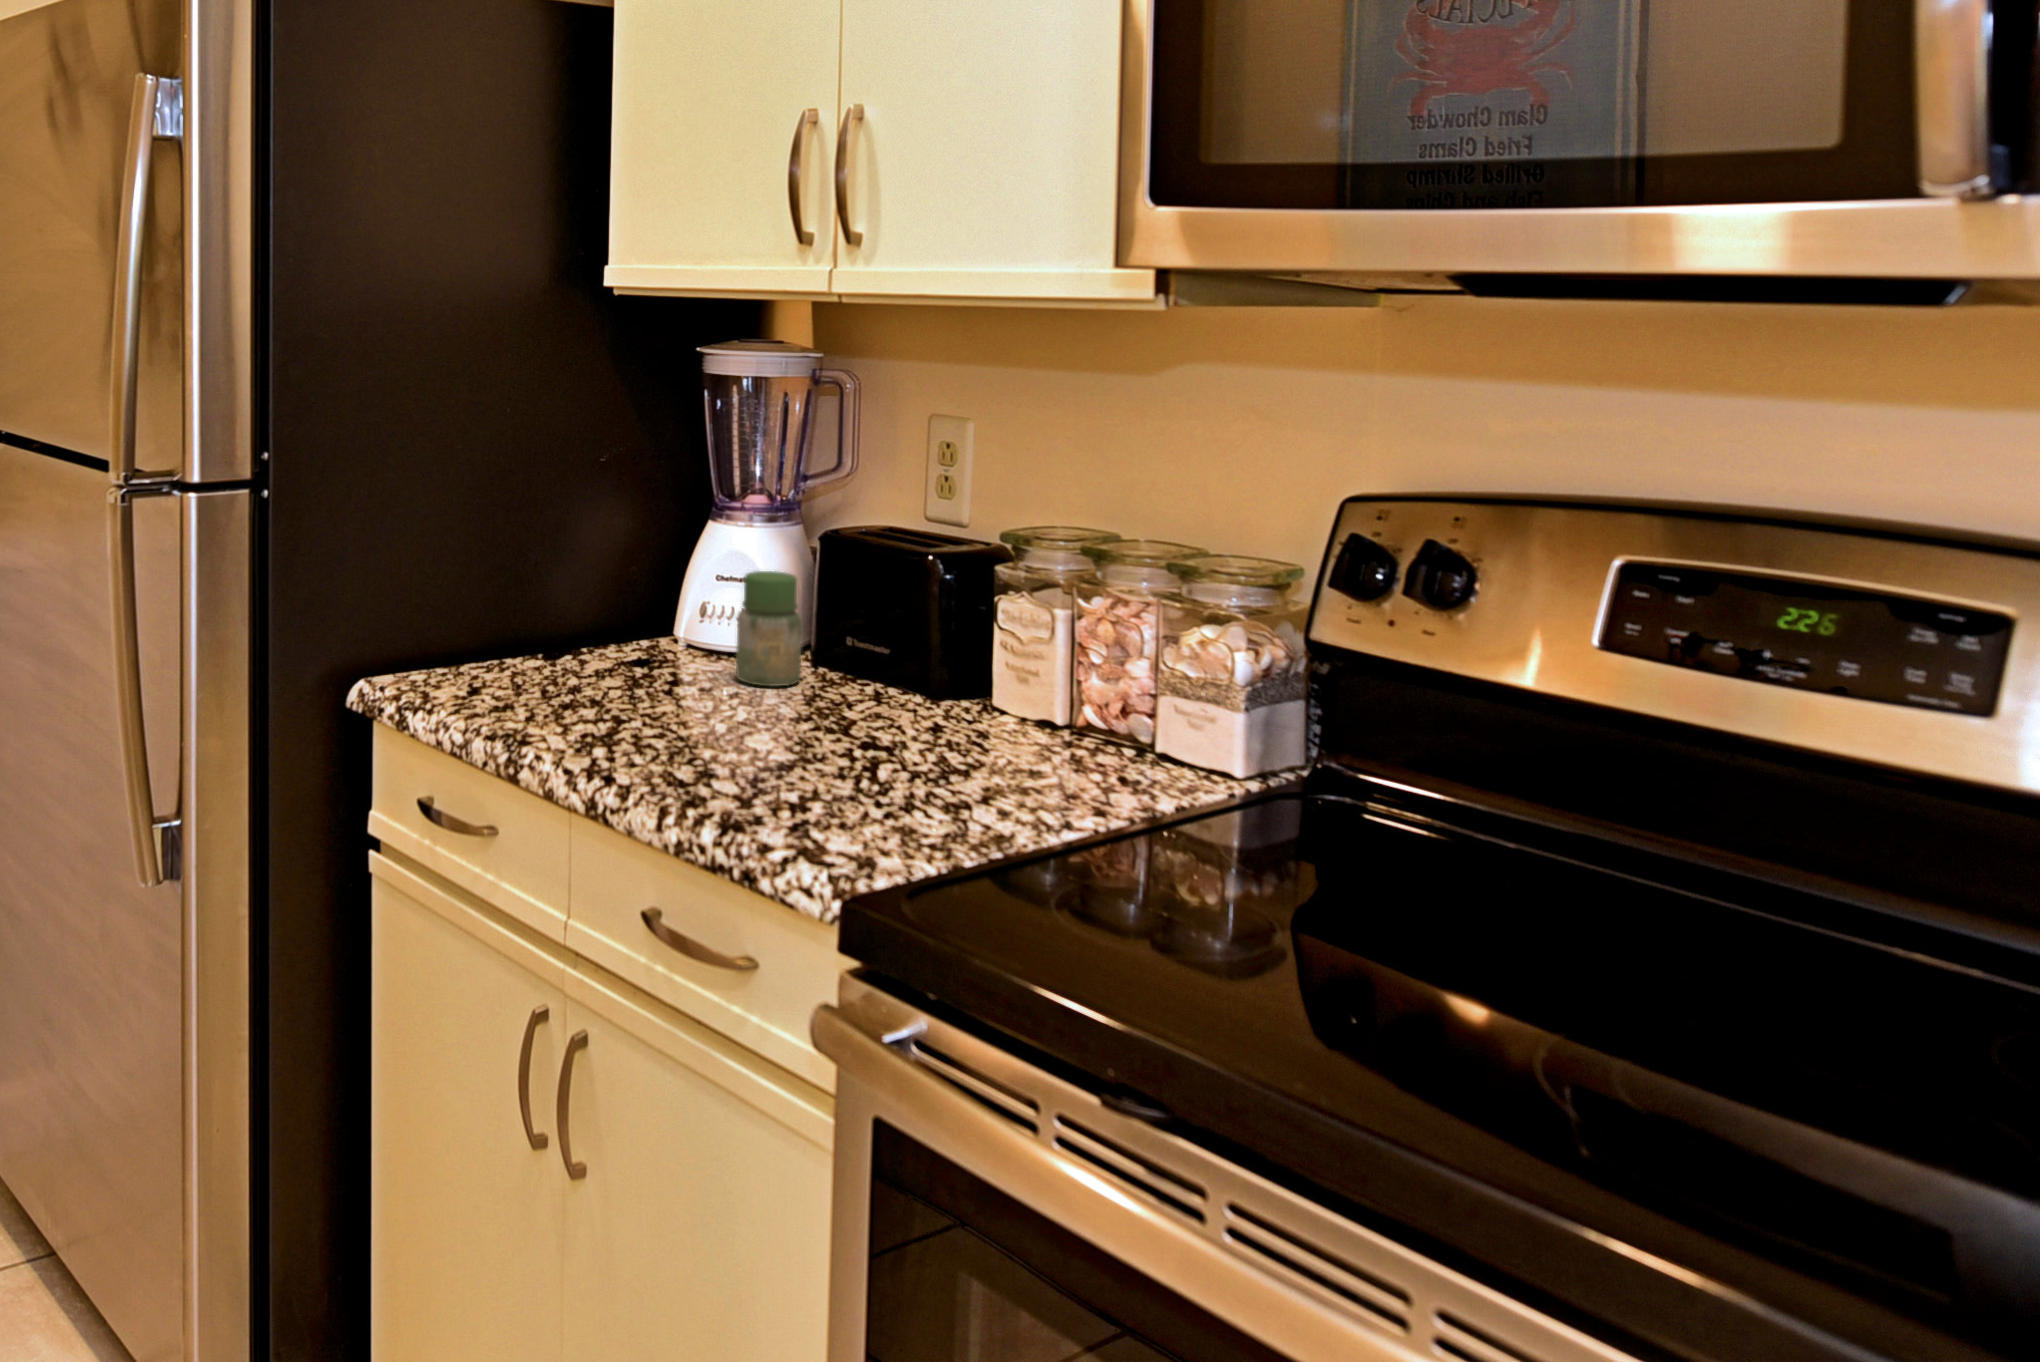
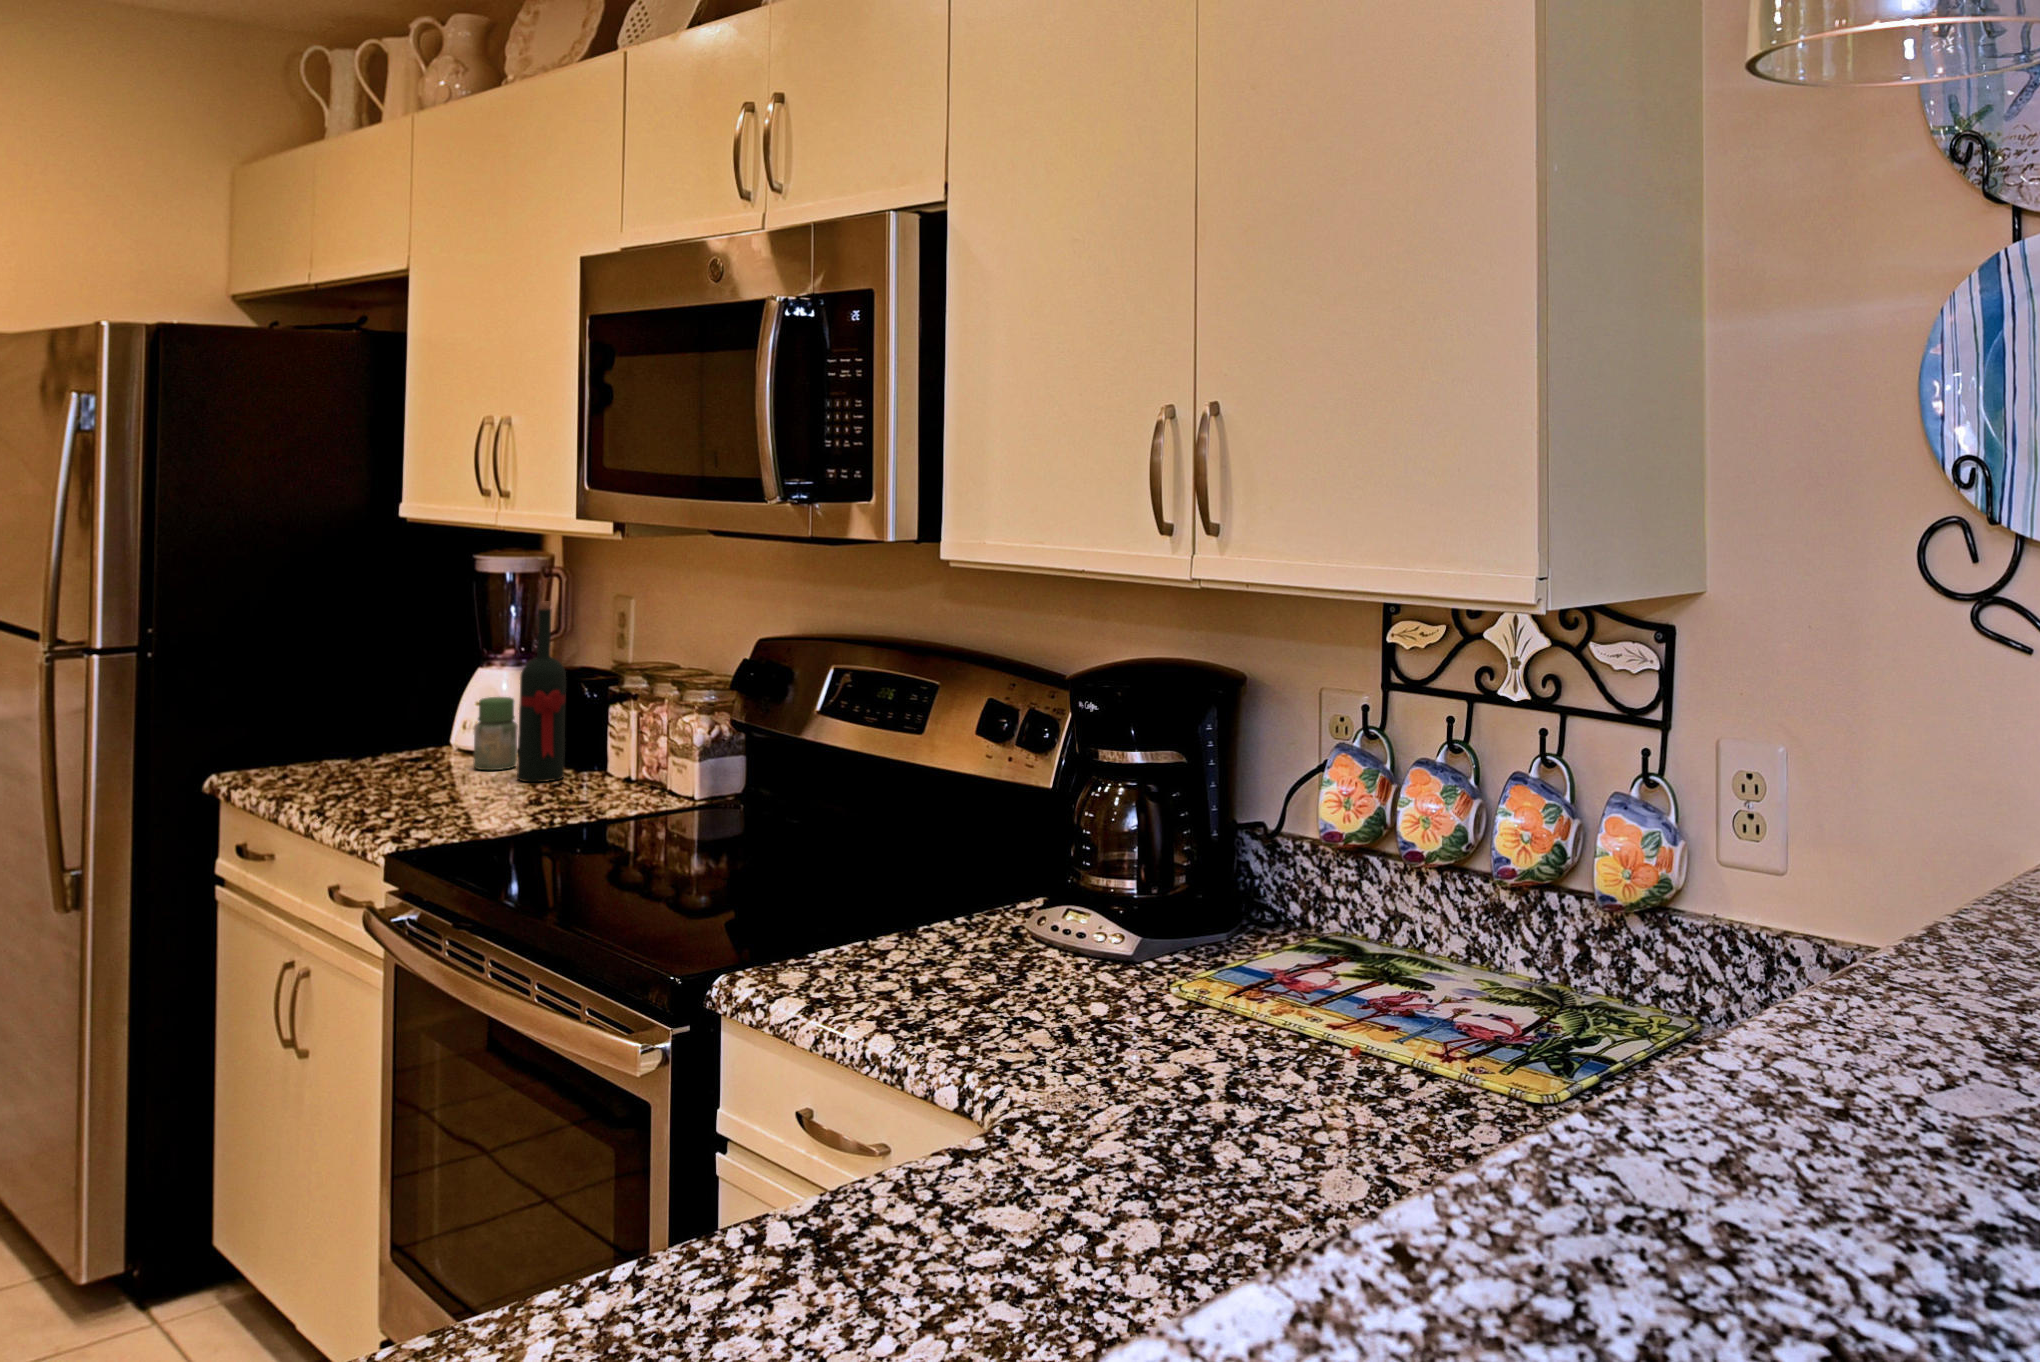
wine bottle: none [835,427,917,717] -> present [517,602,566,782]

